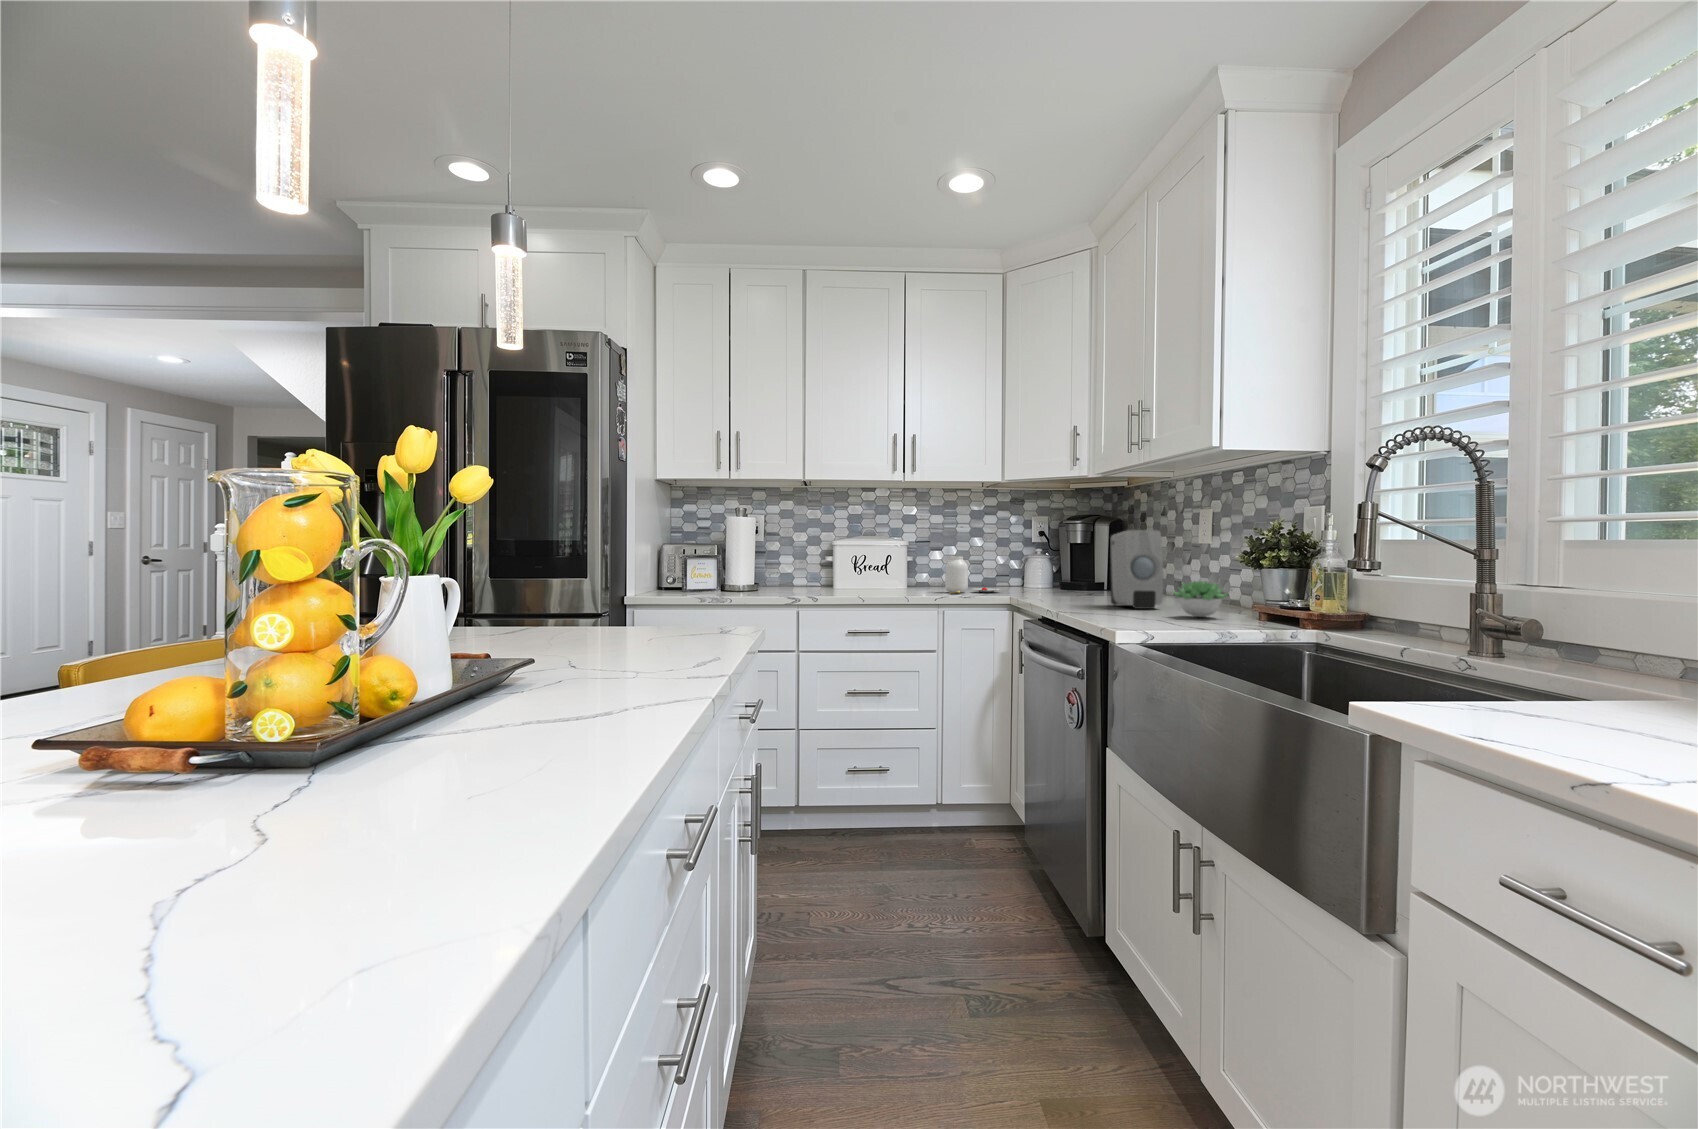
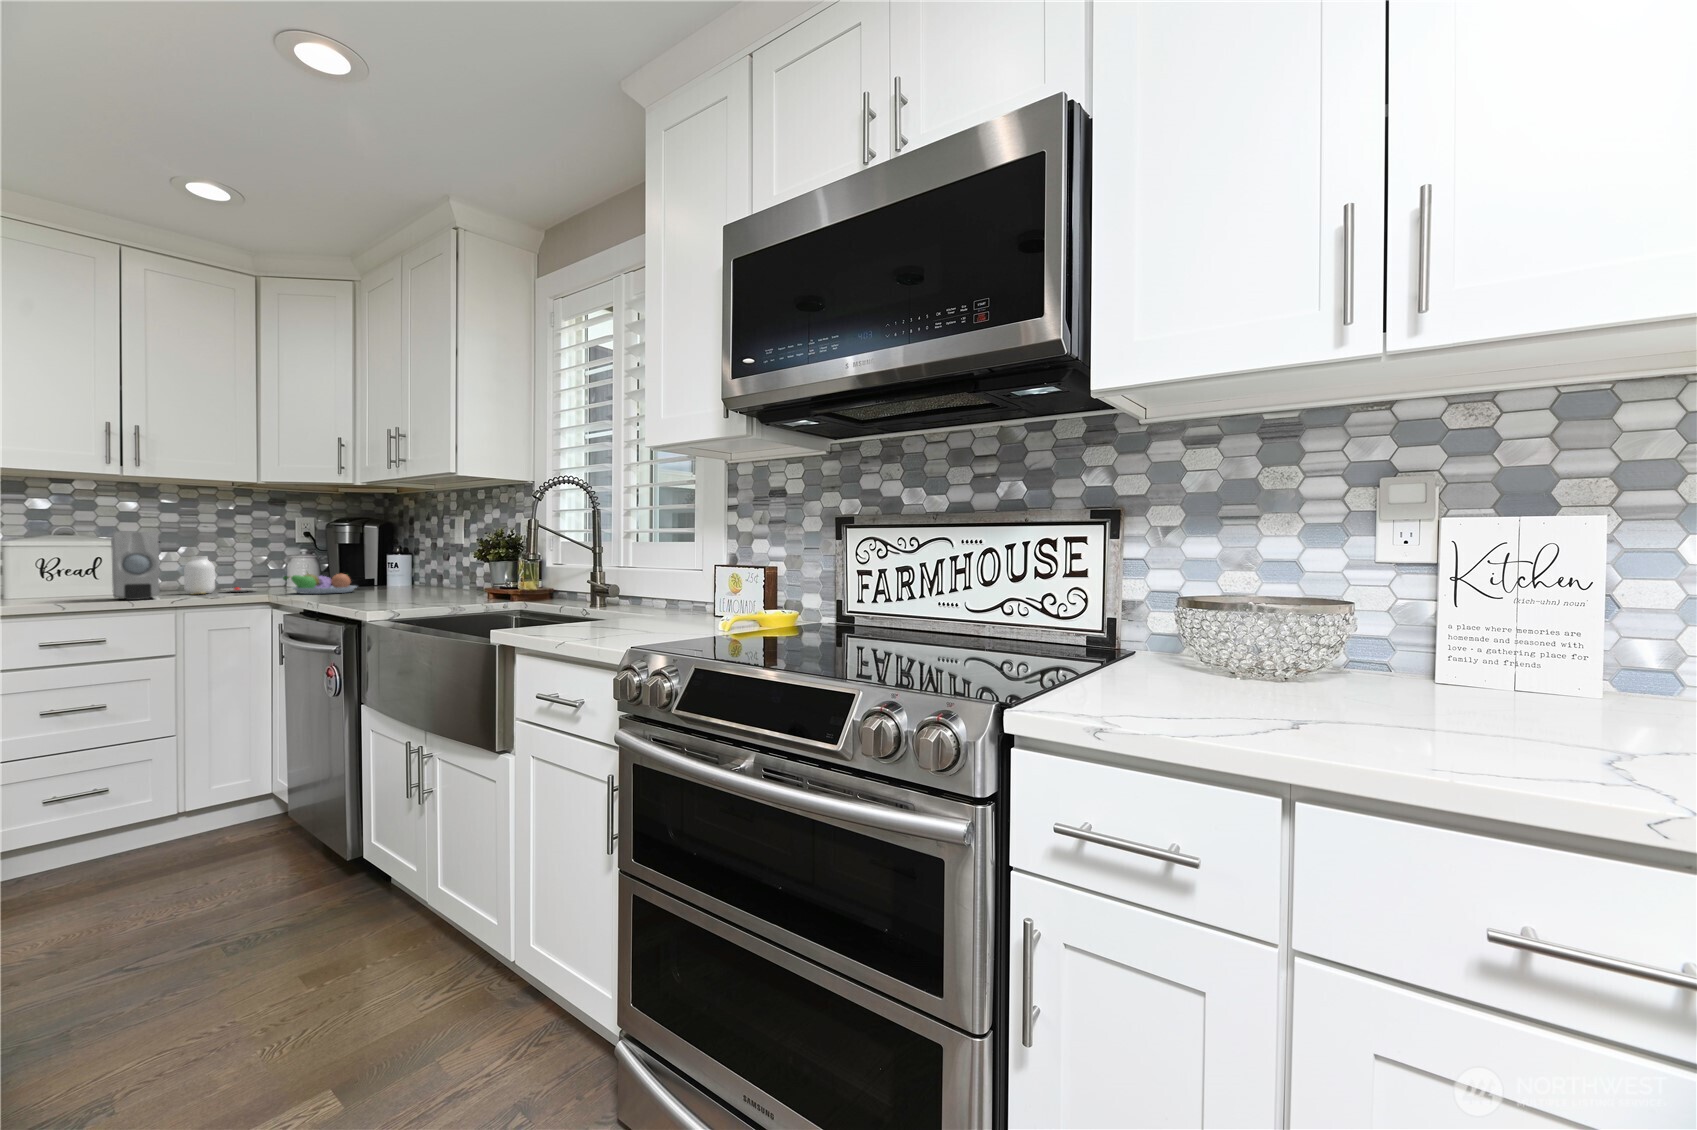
soap dispenser: present [1110,530,1163,609] -> present [111,531,160,600]
fruit bowl: none [1023,573,1092,599] -> present [284,572,356,594]
succulent plant: present [1173,581,1228,617] -> none [423,572,467,599]

